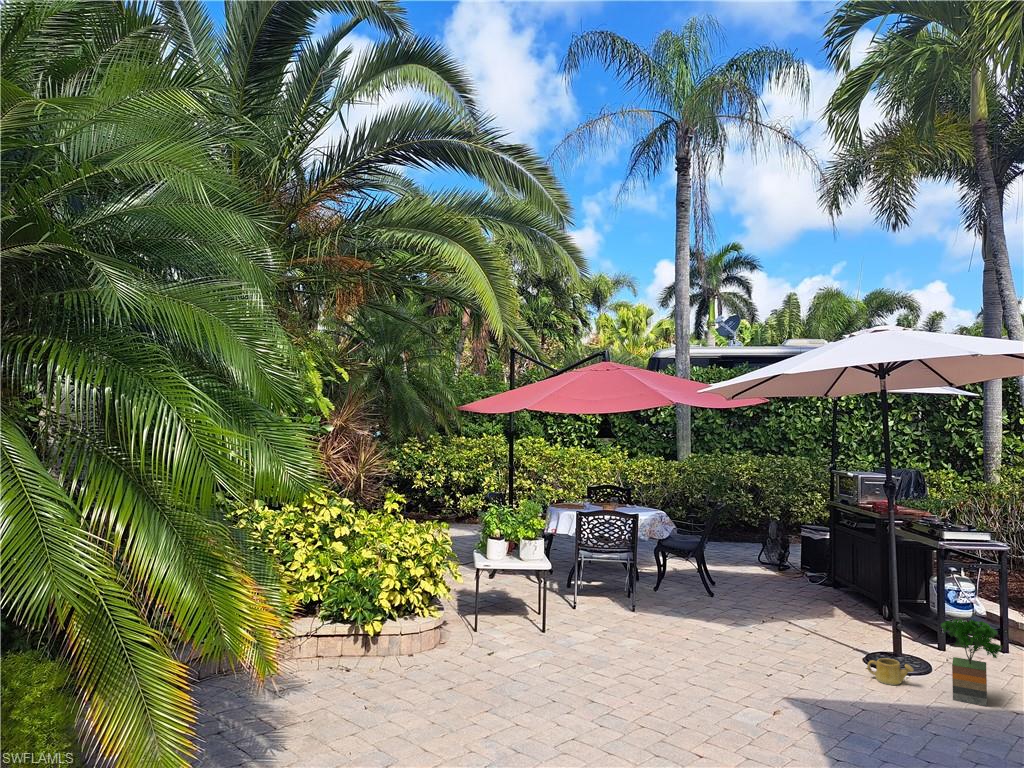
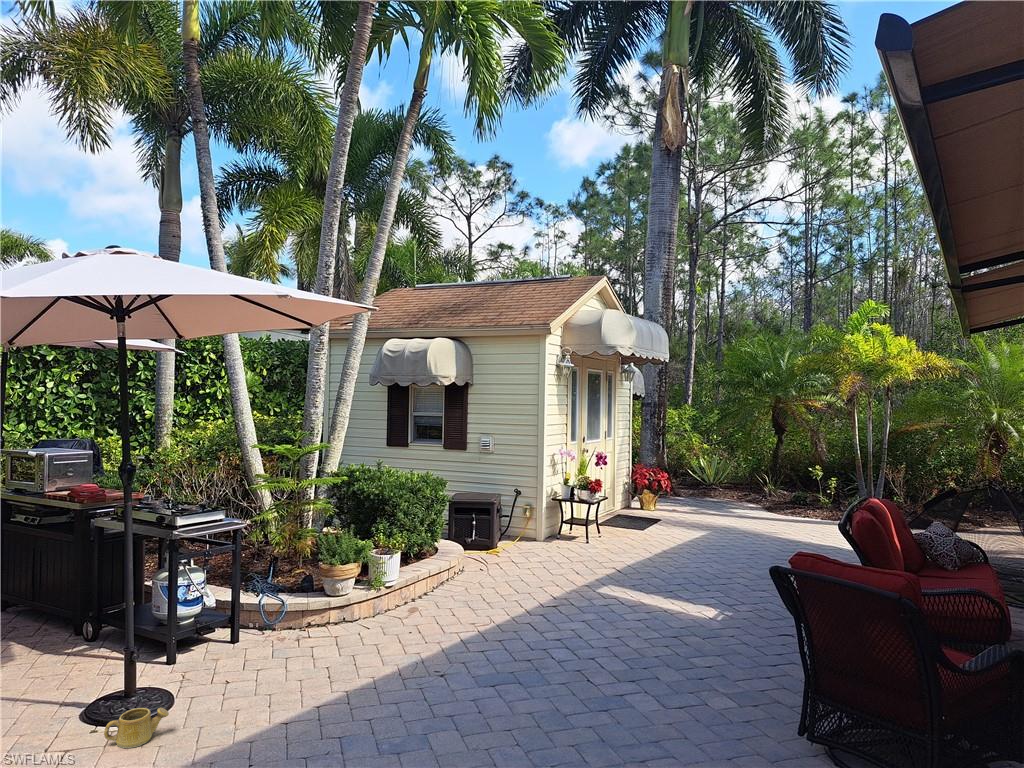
potted tree: present [941,618,1002,706] -> none [204,623,274,733]

